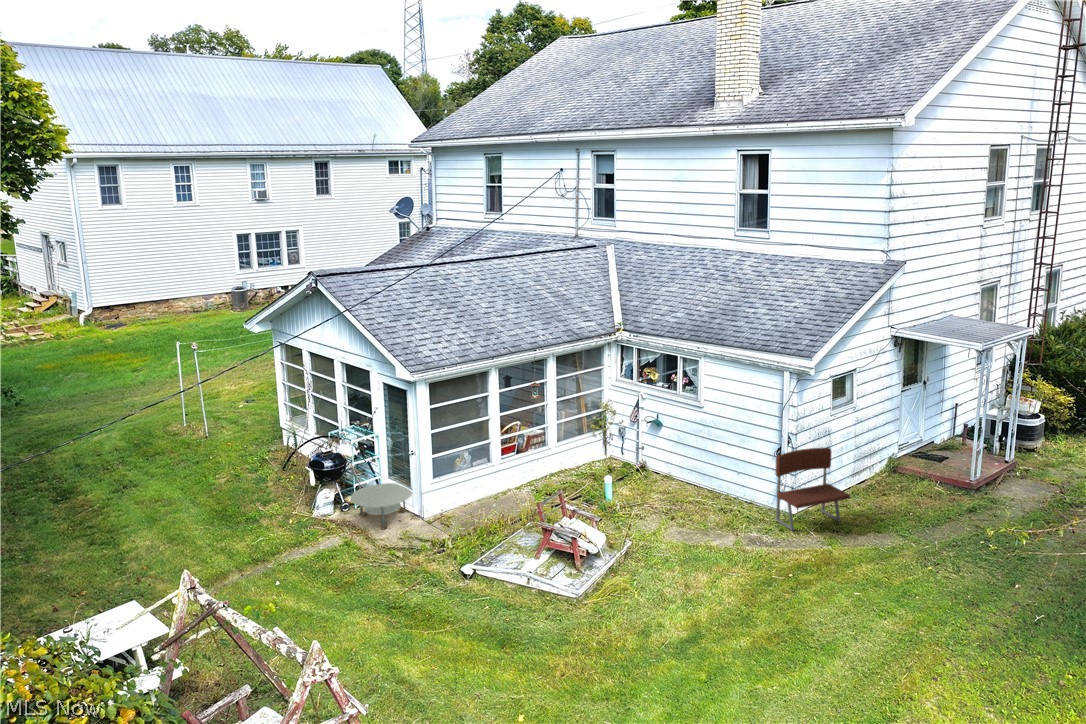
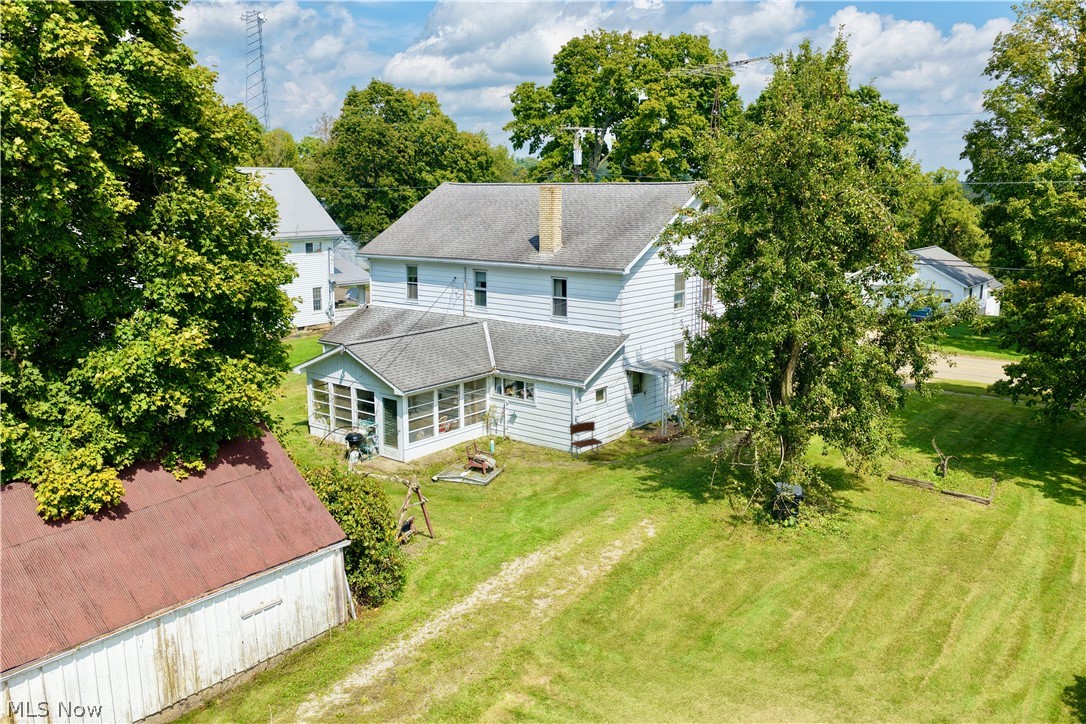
round table: present [351,483,413,529] -> none [369,447,400,468]

